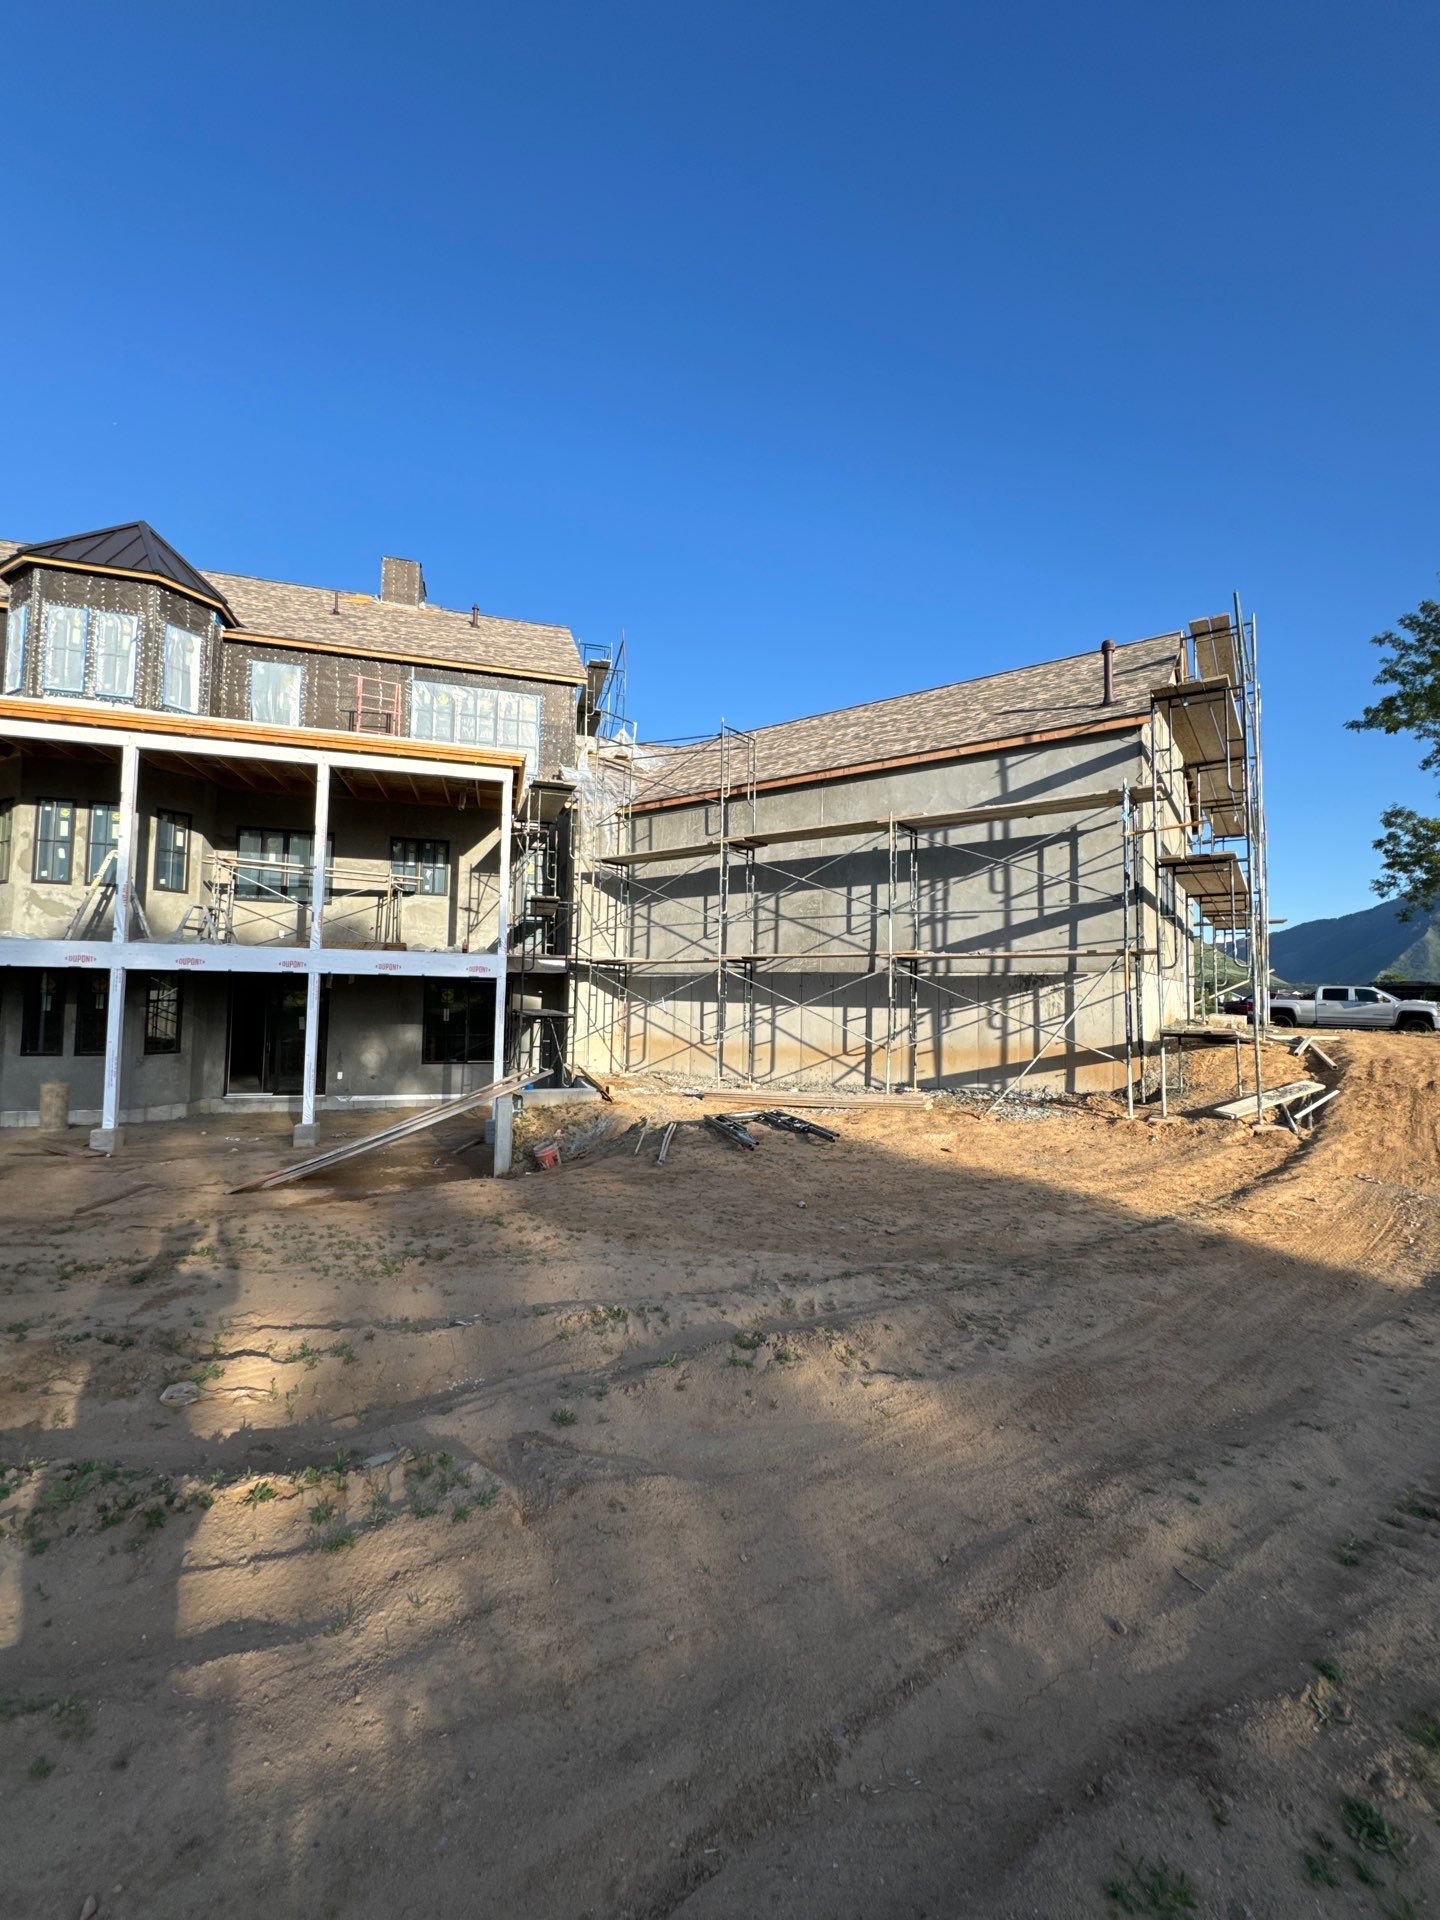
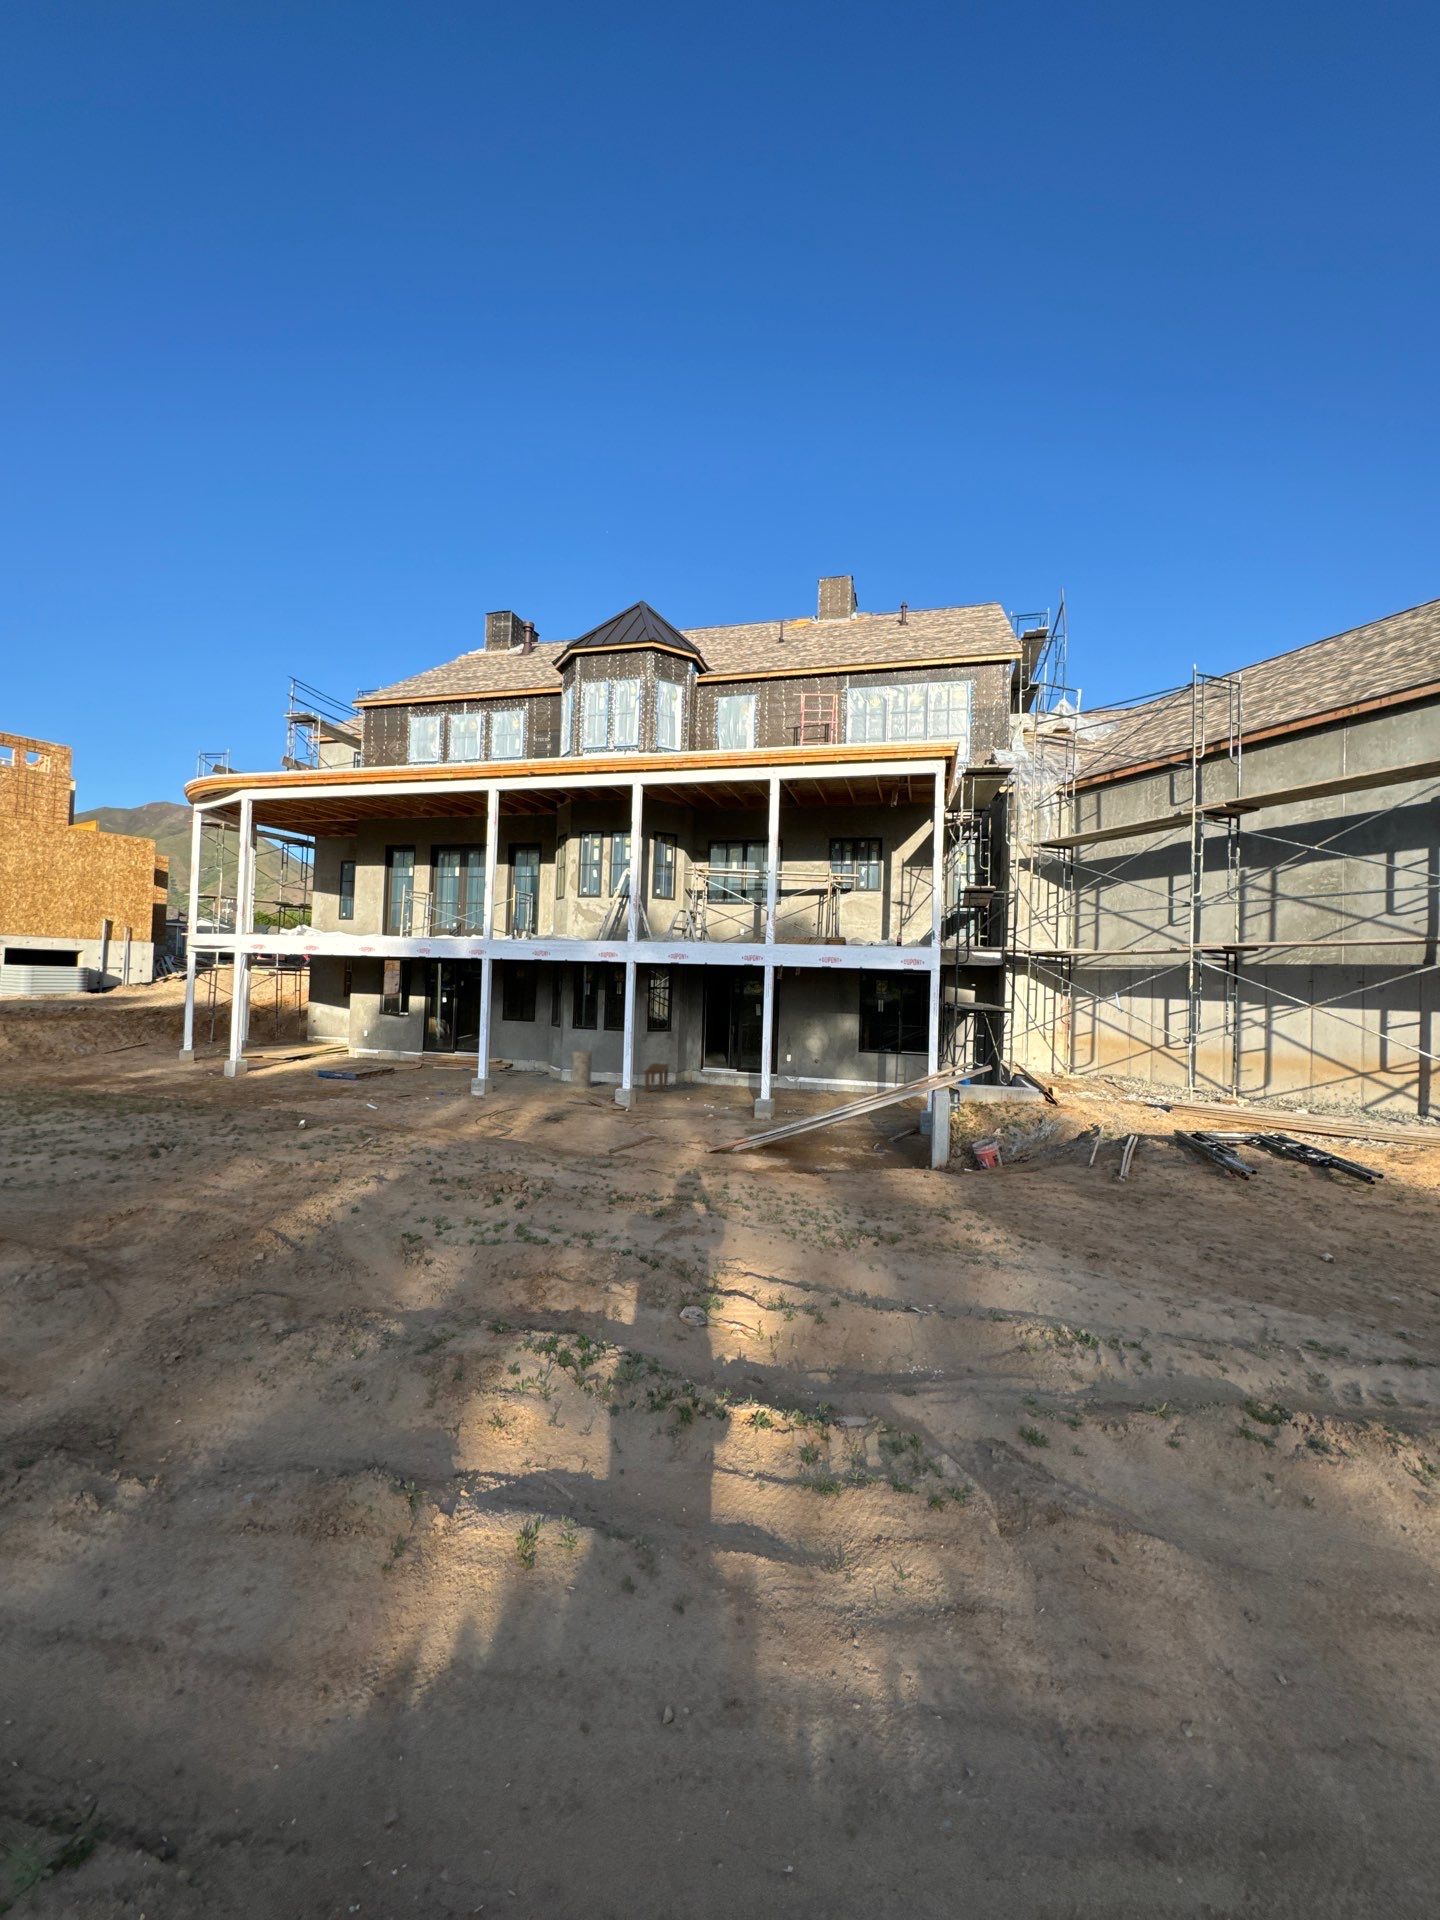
bench: none [154,1093,185,1128] -> present [645,1063,669,1092]

